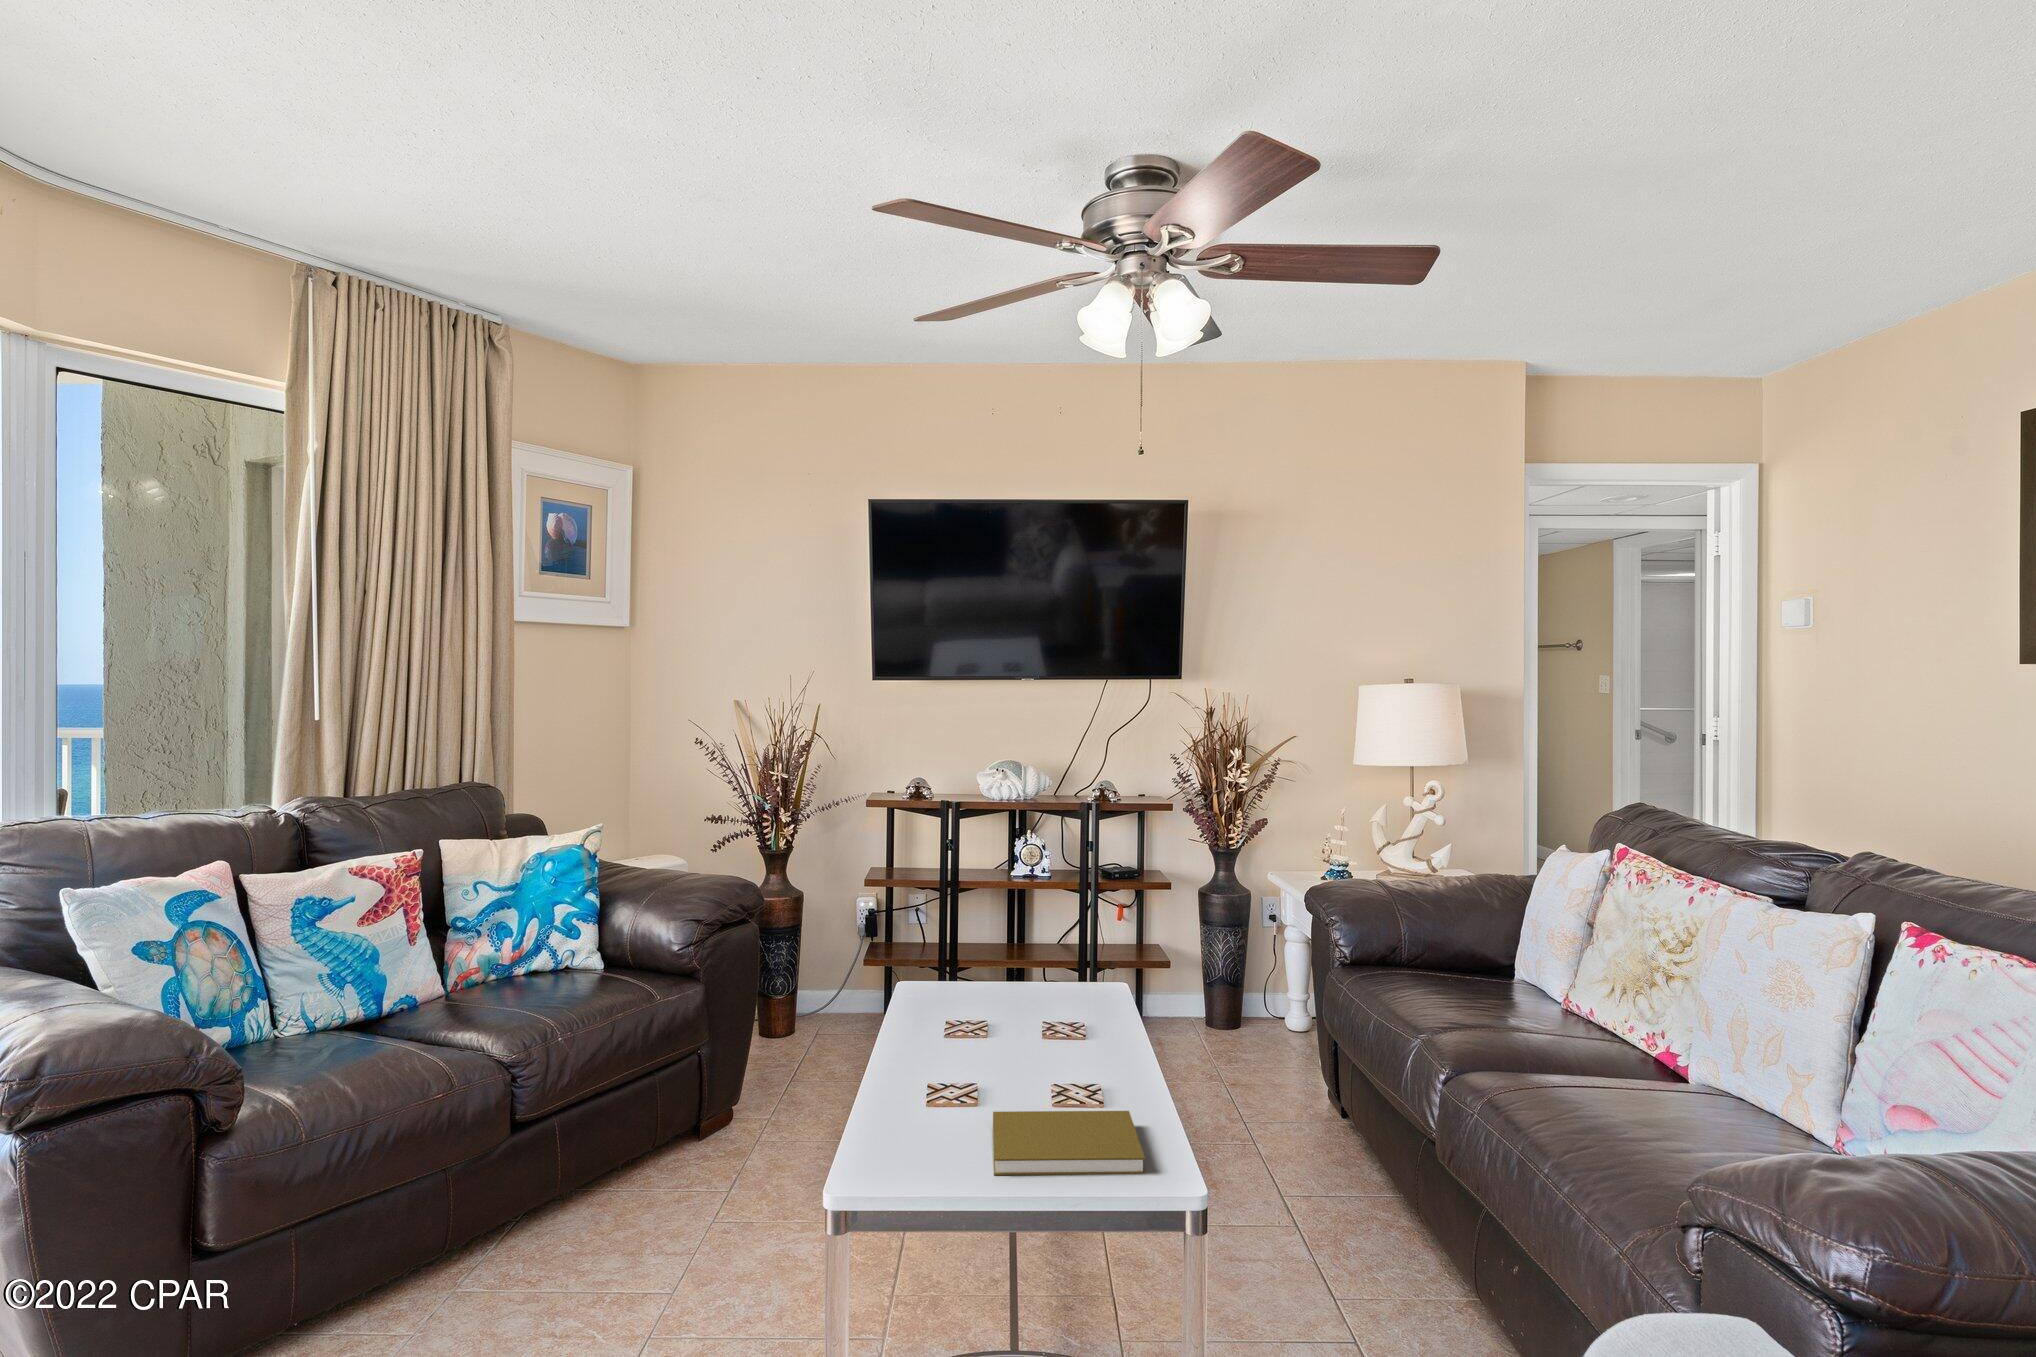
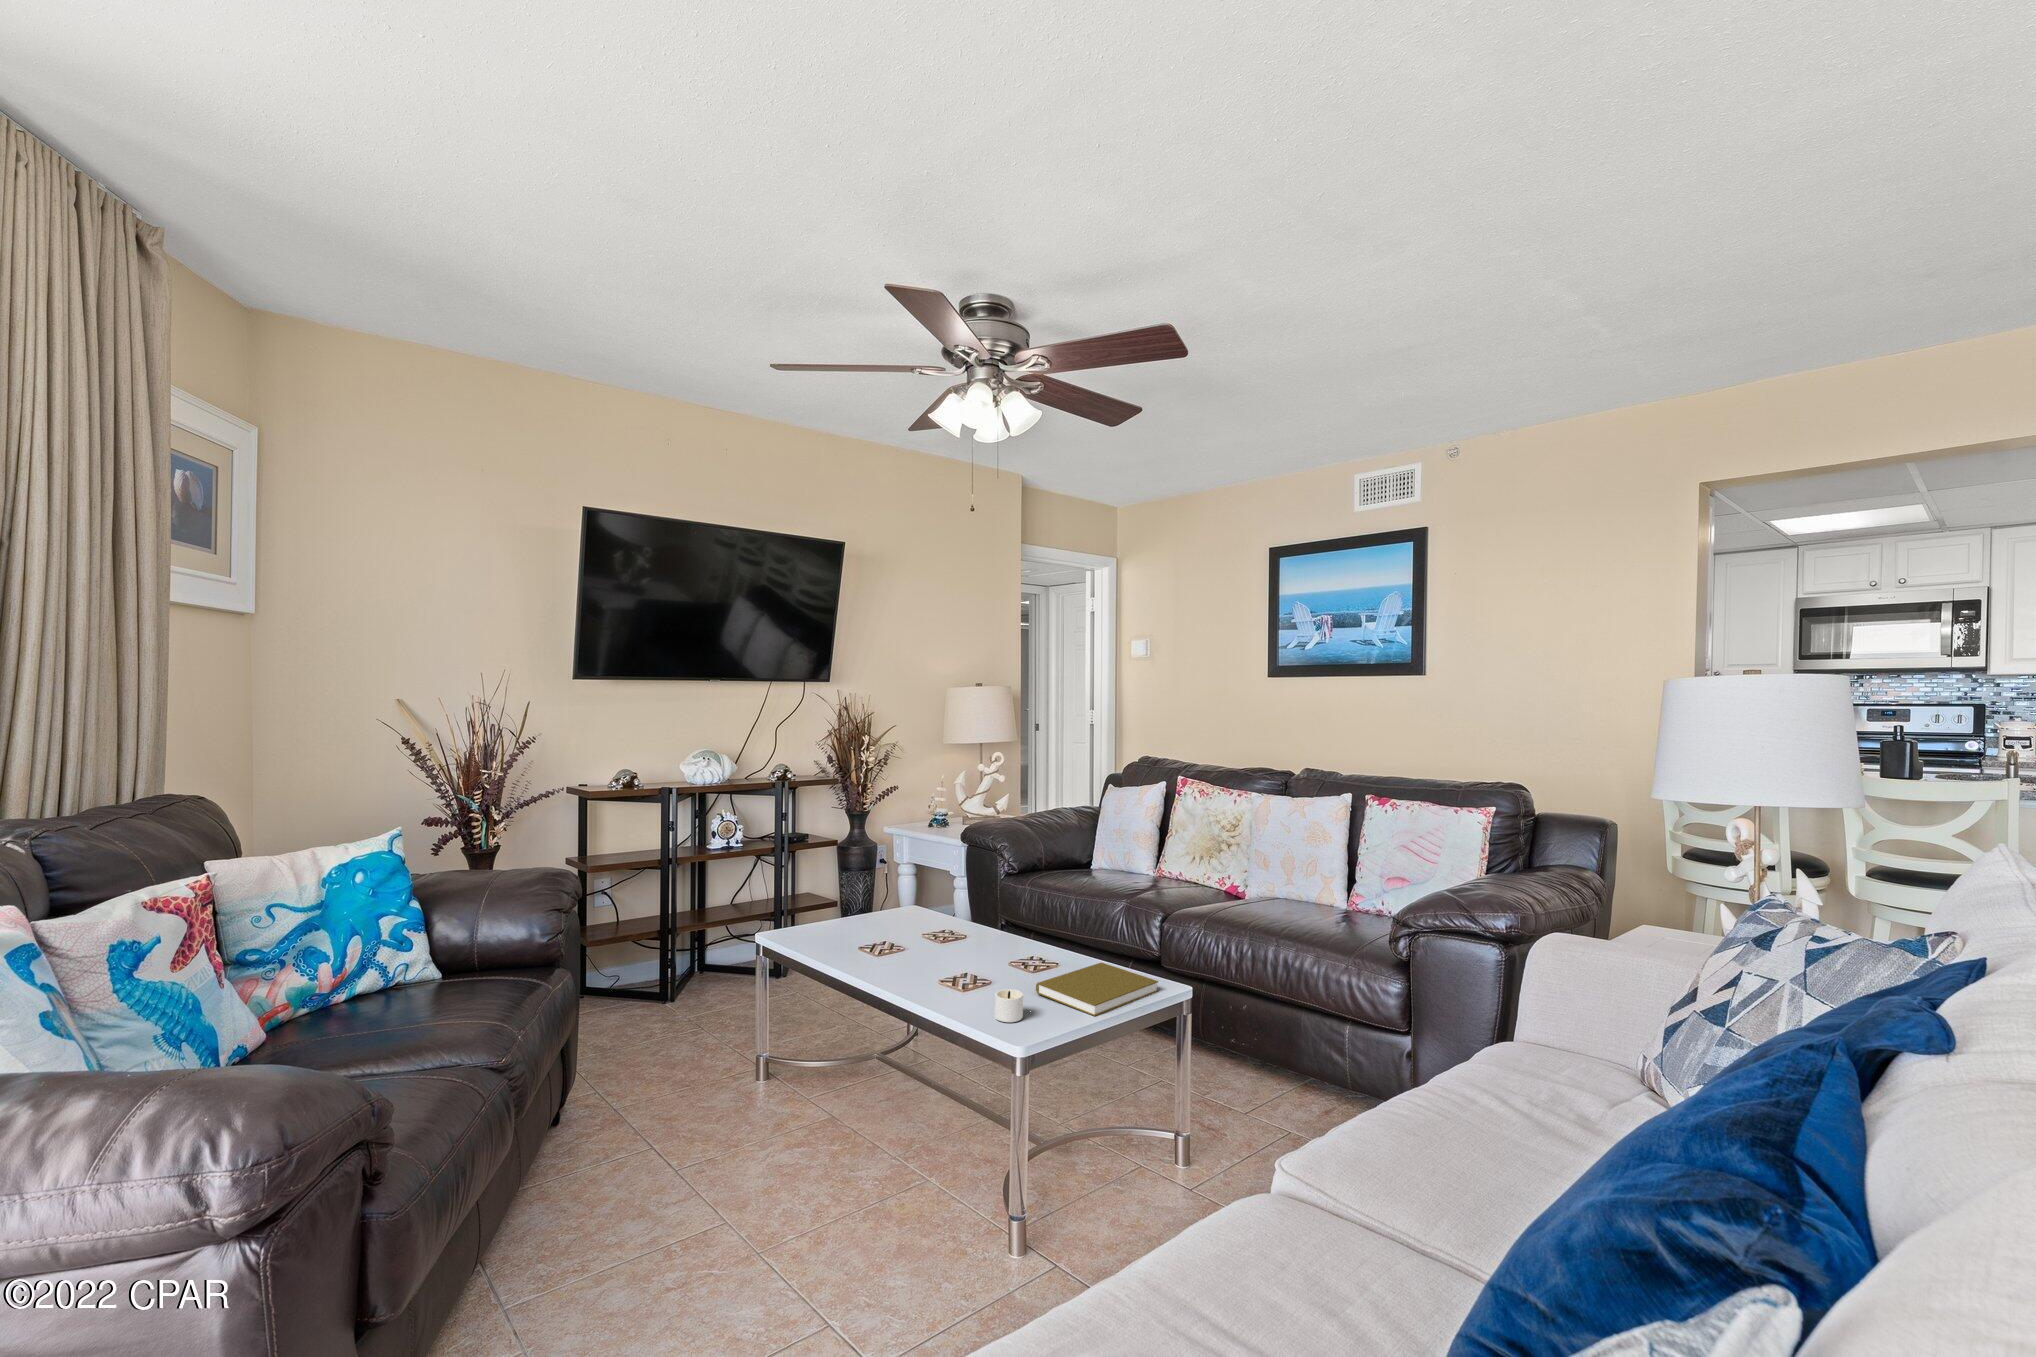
candle: none [887,1105,943,1150] -> present [995,989,1023,1022]

